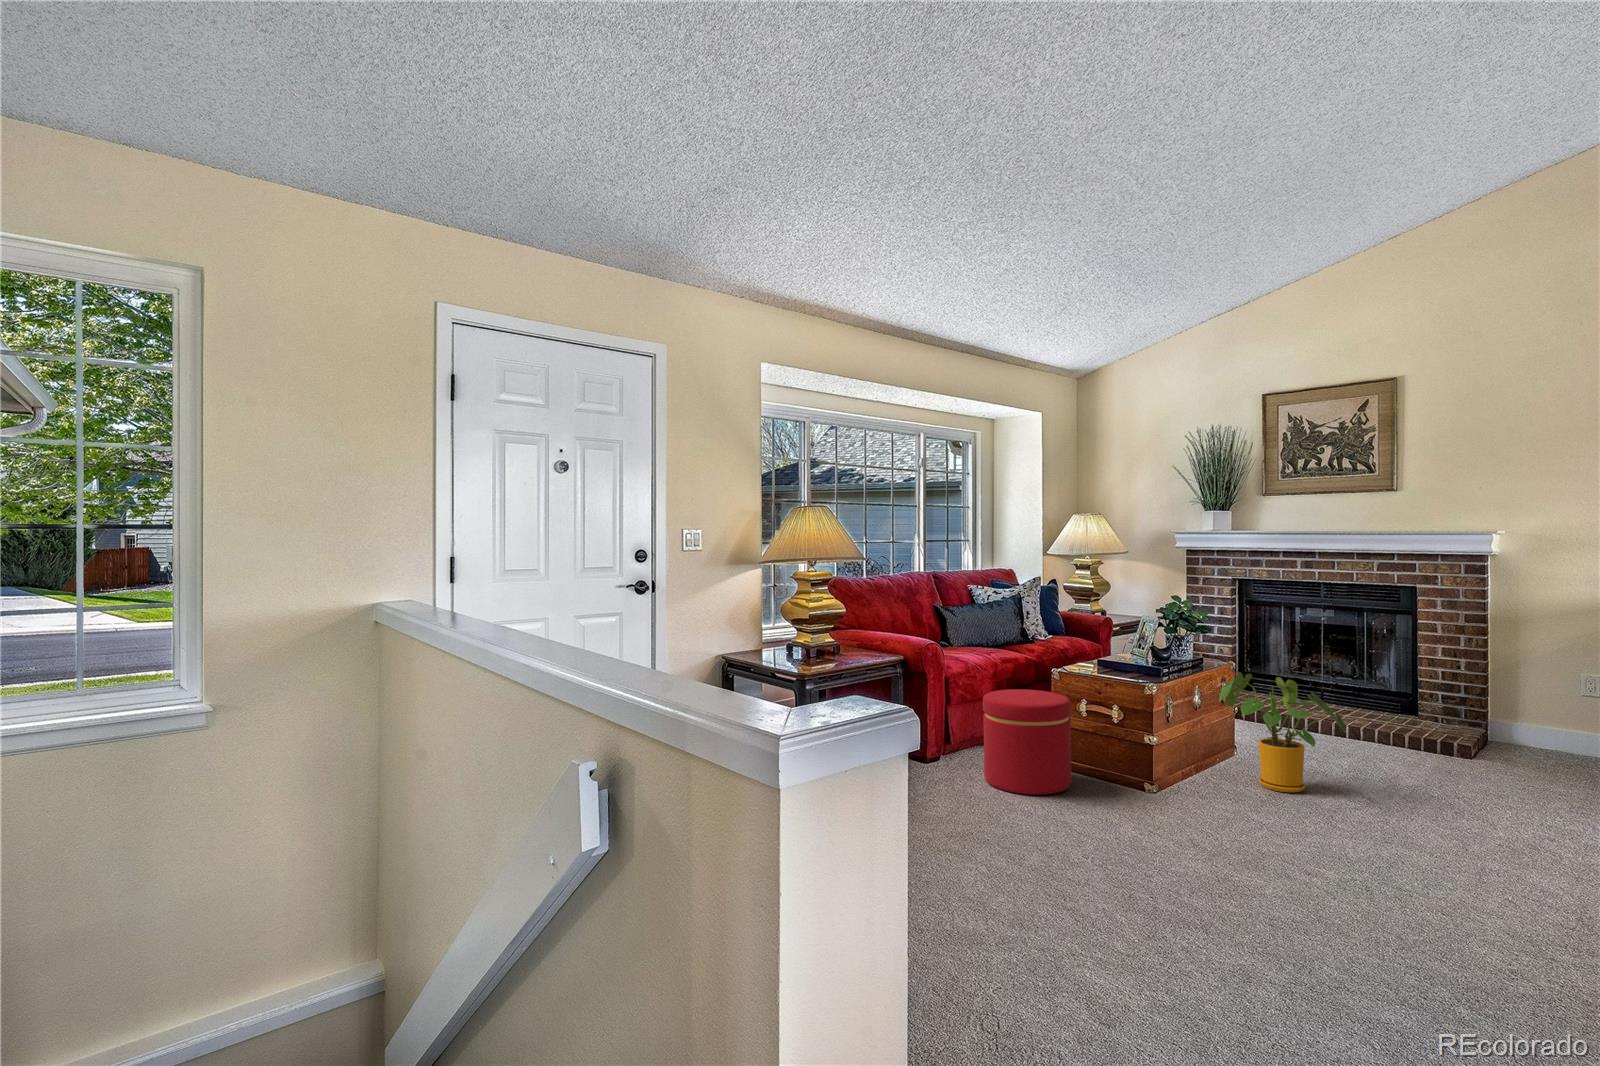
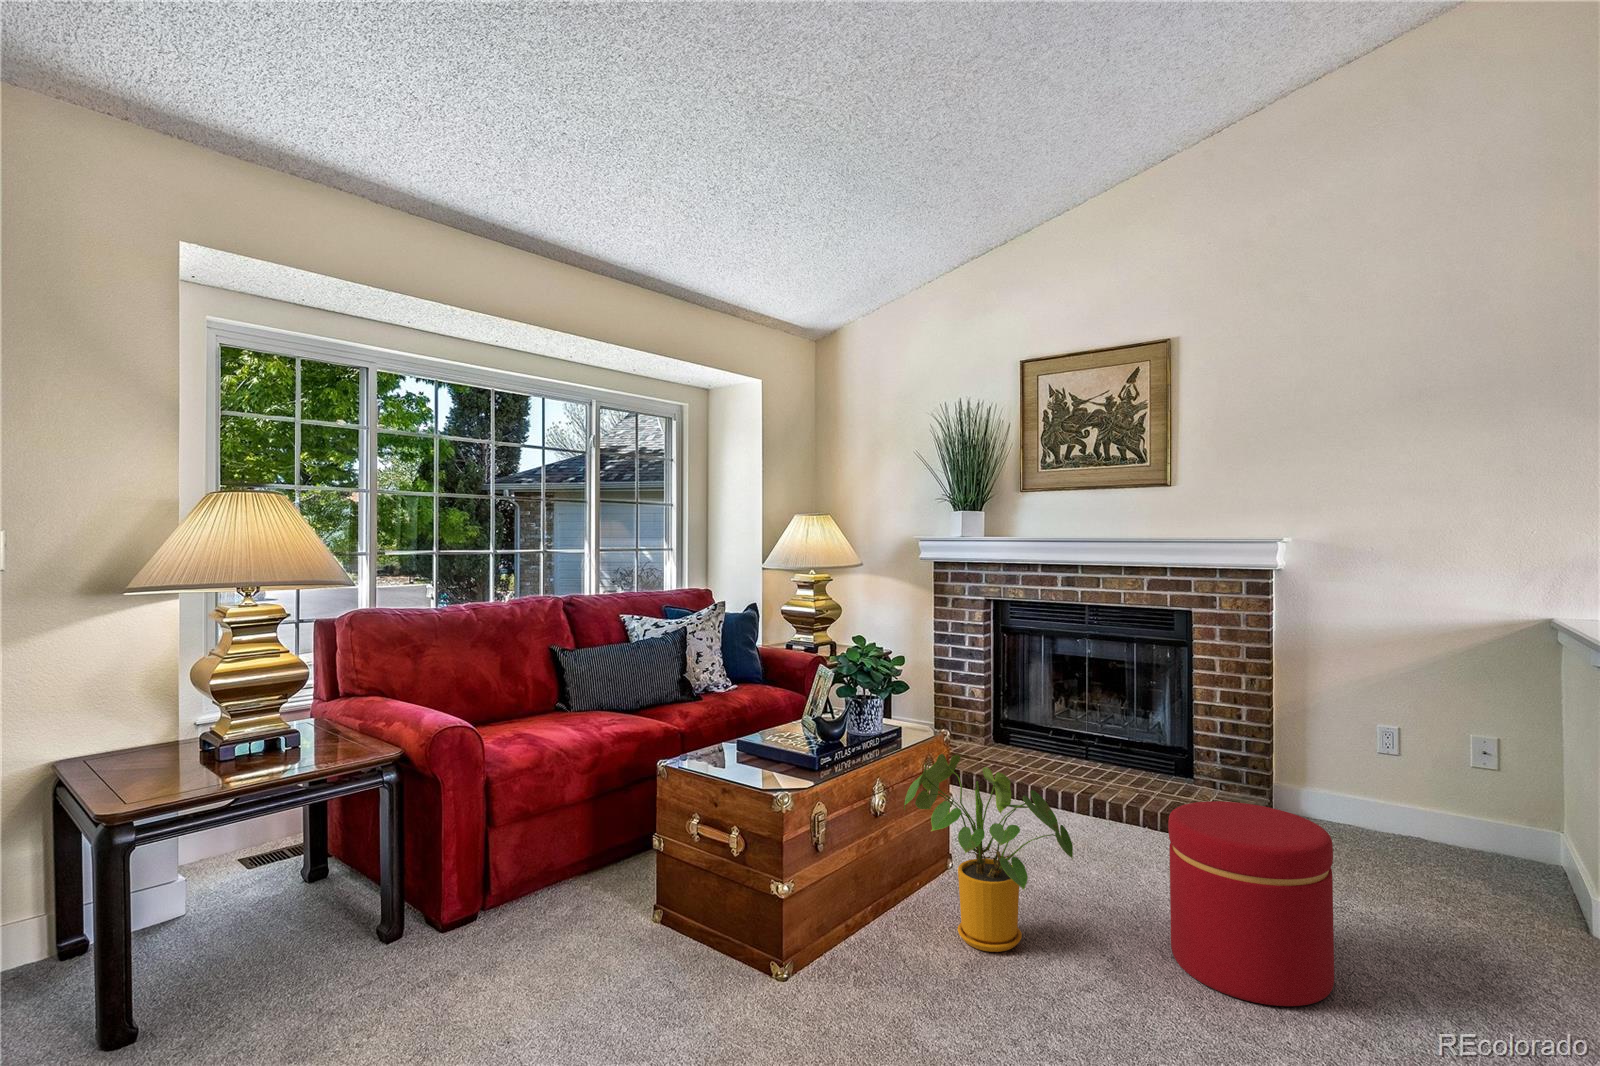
ottoman: present [983,689,1071,795] -> present [1168,801,1334,1006]

